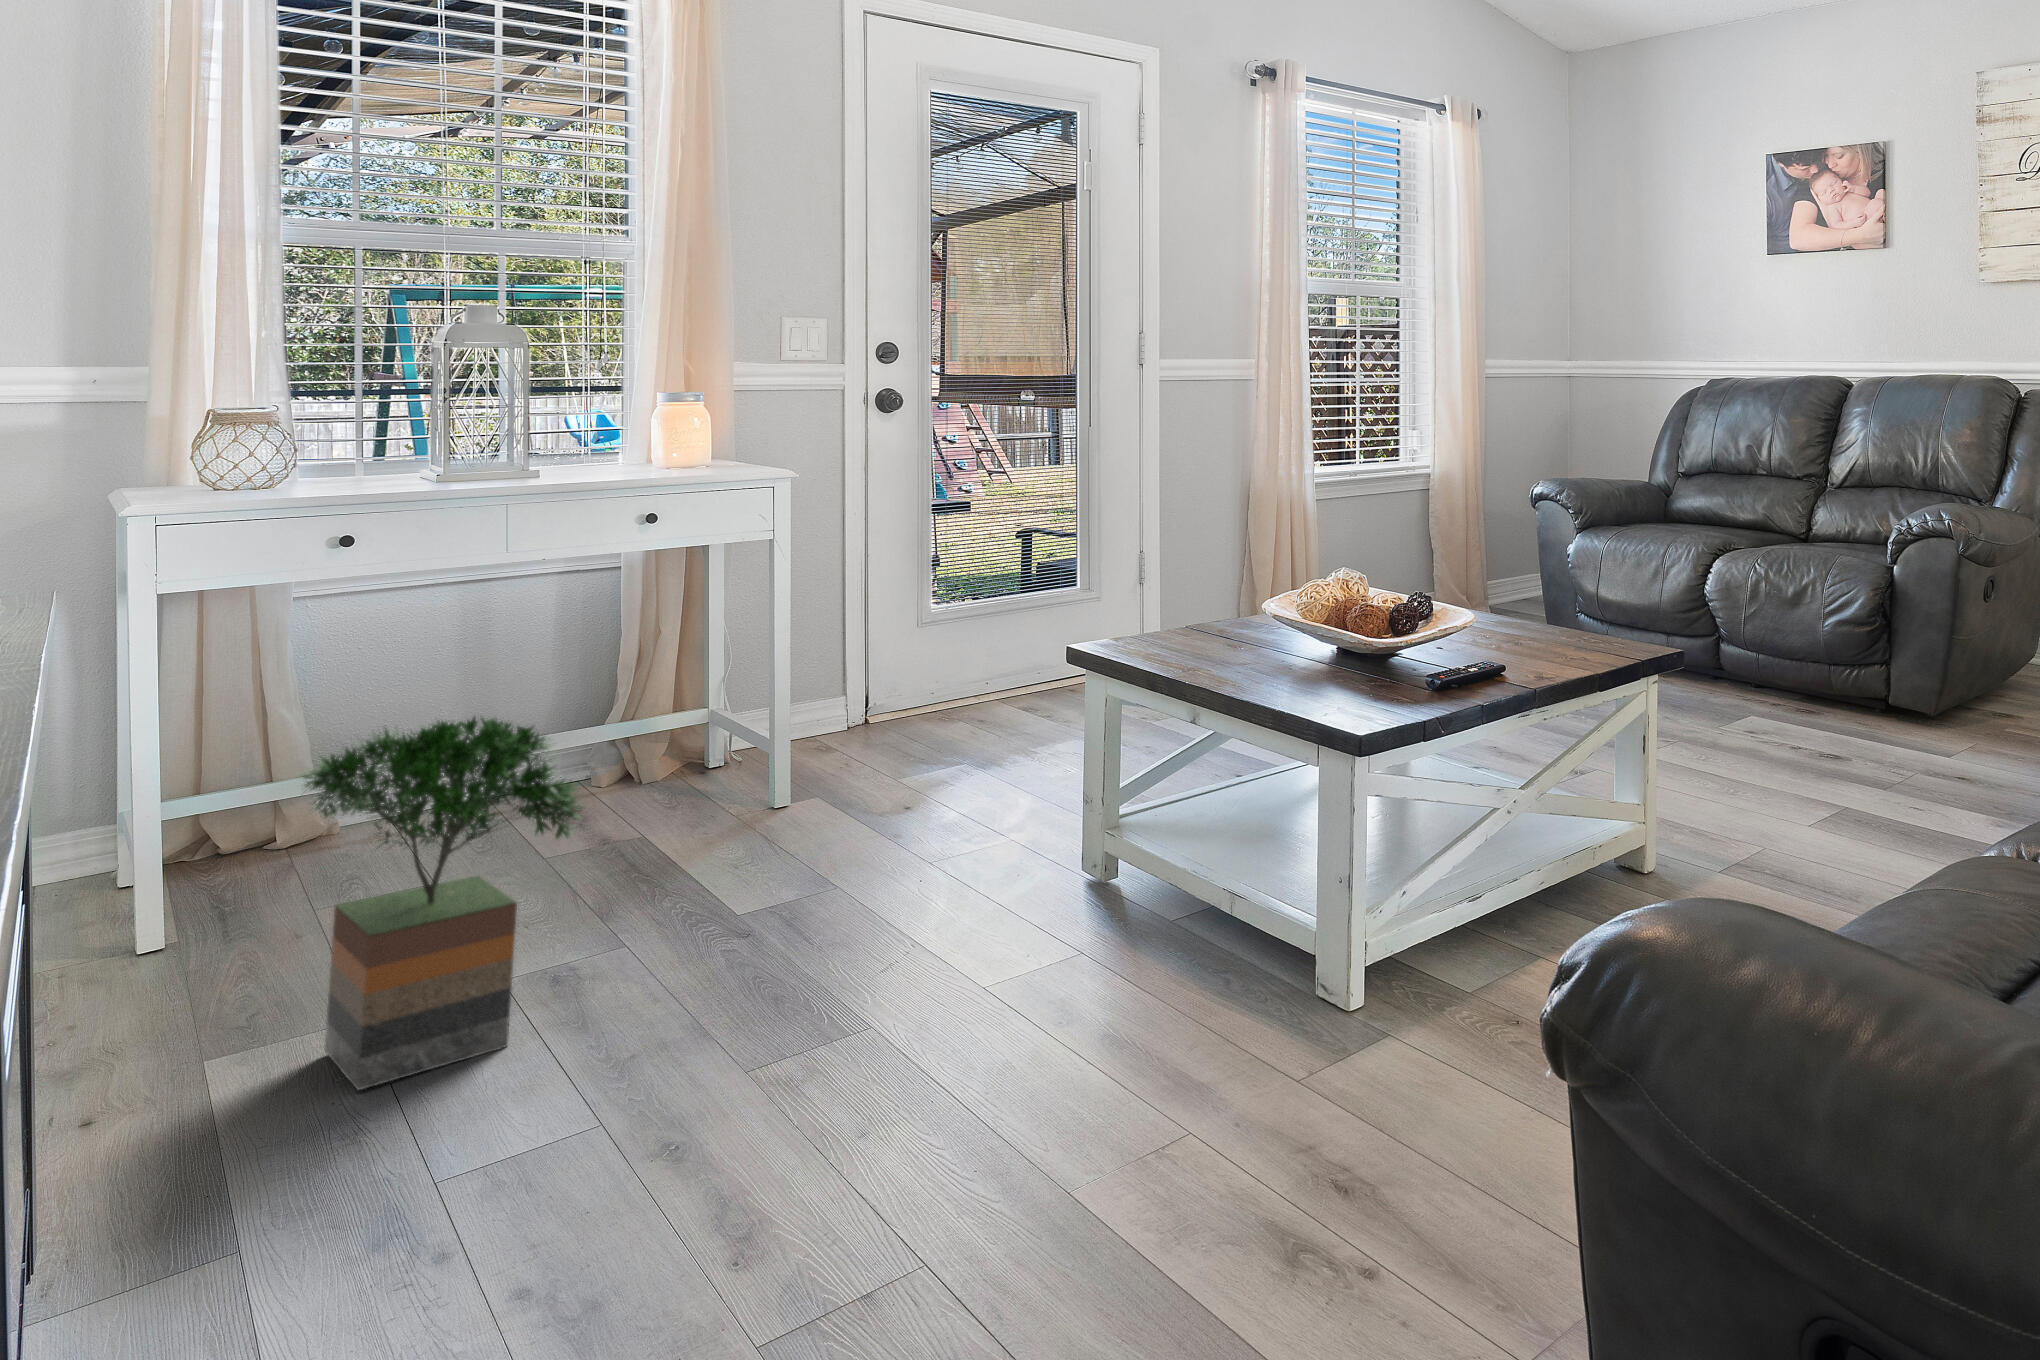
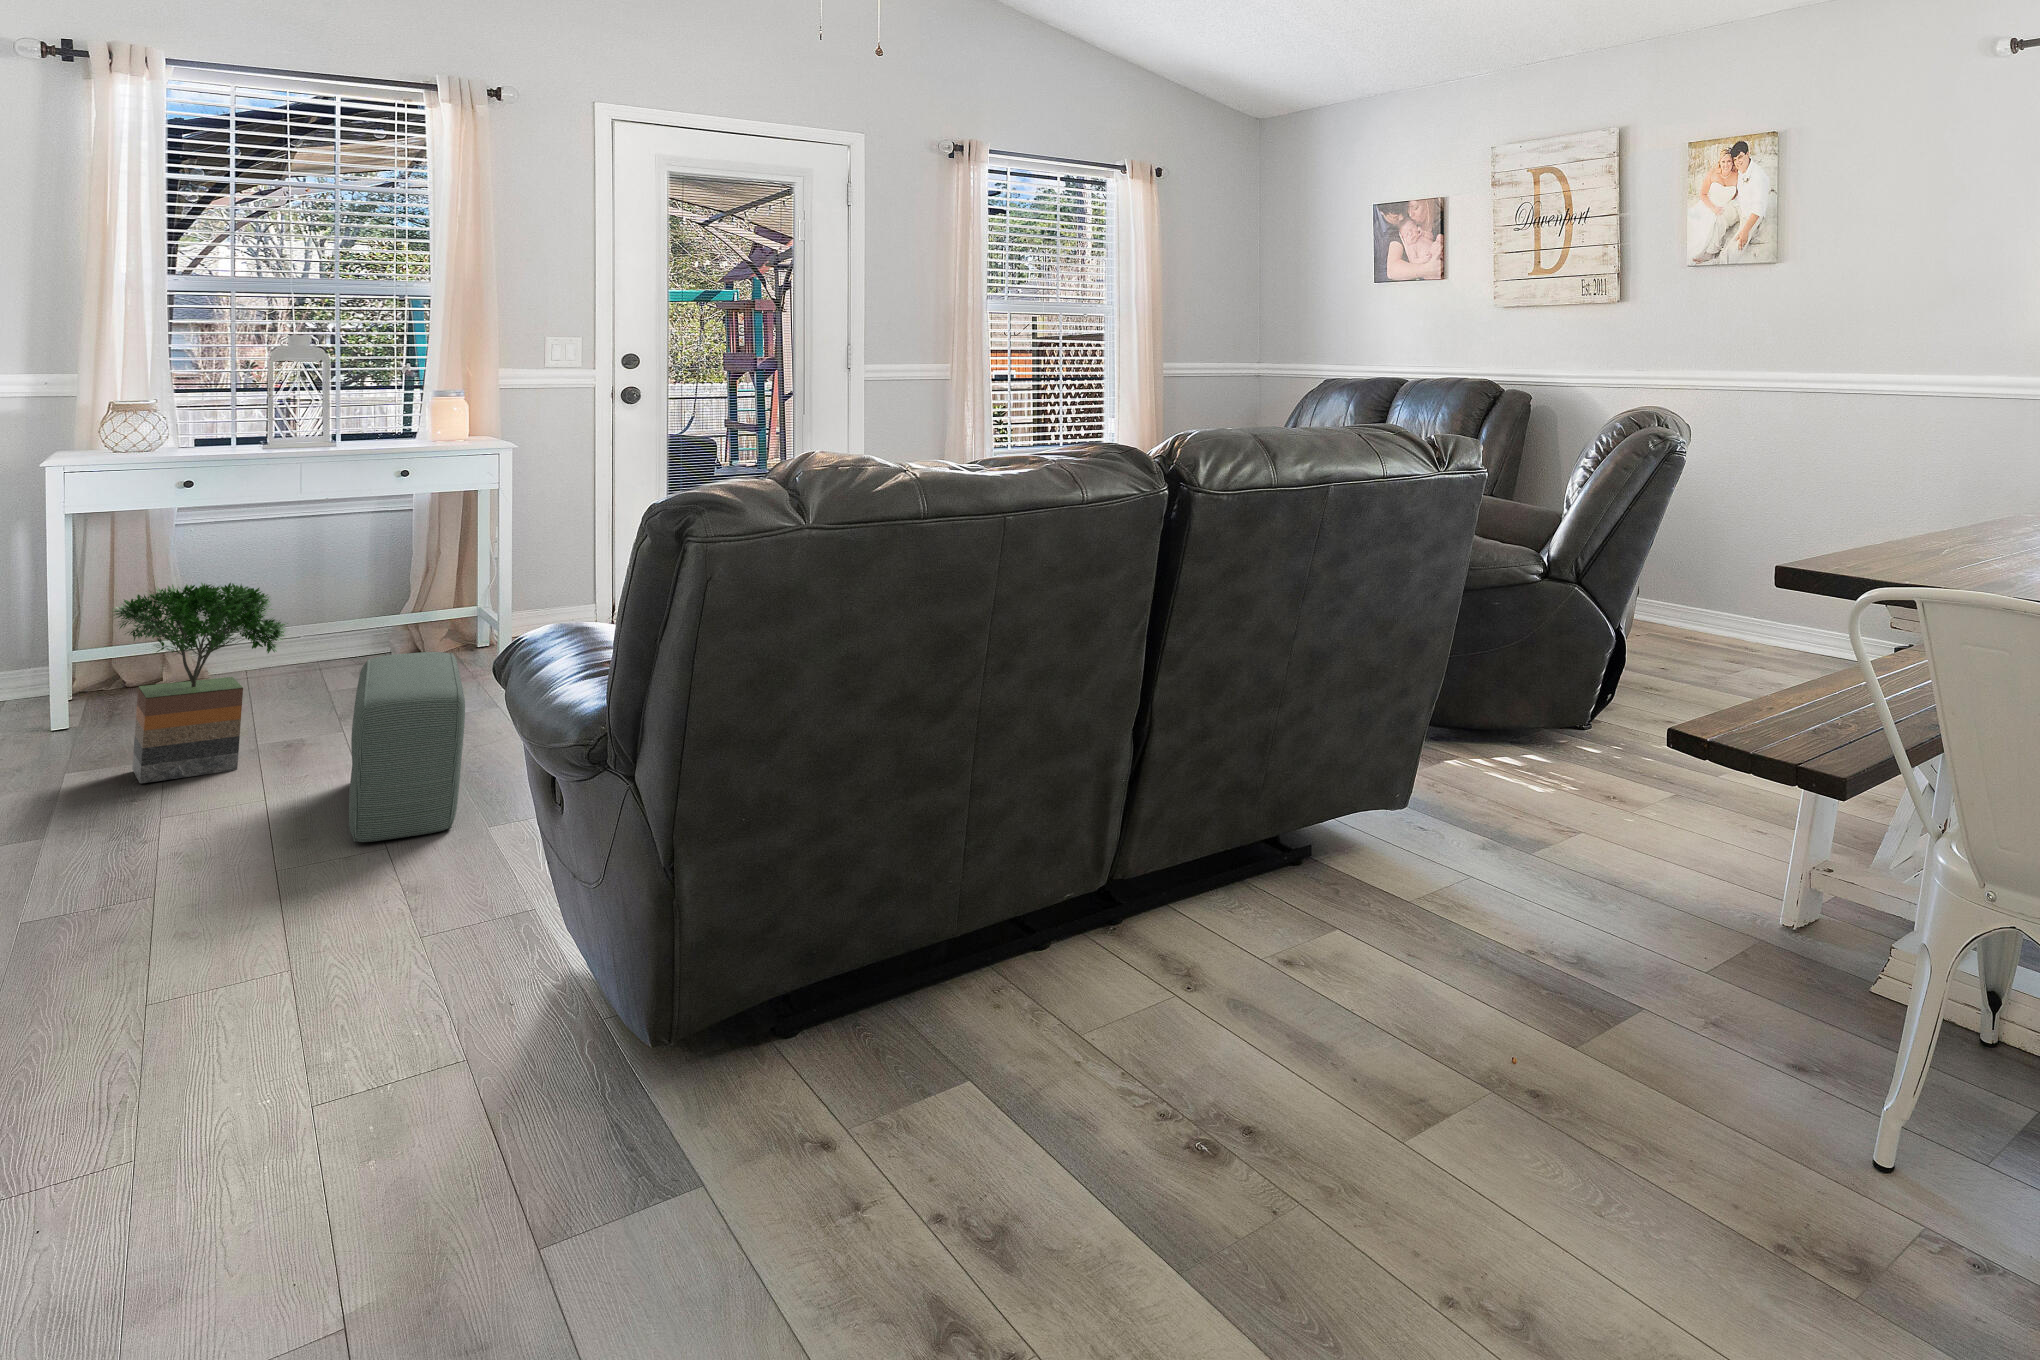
pouf: none [741,836,1033,1261] -> present [349,652,465,842]

